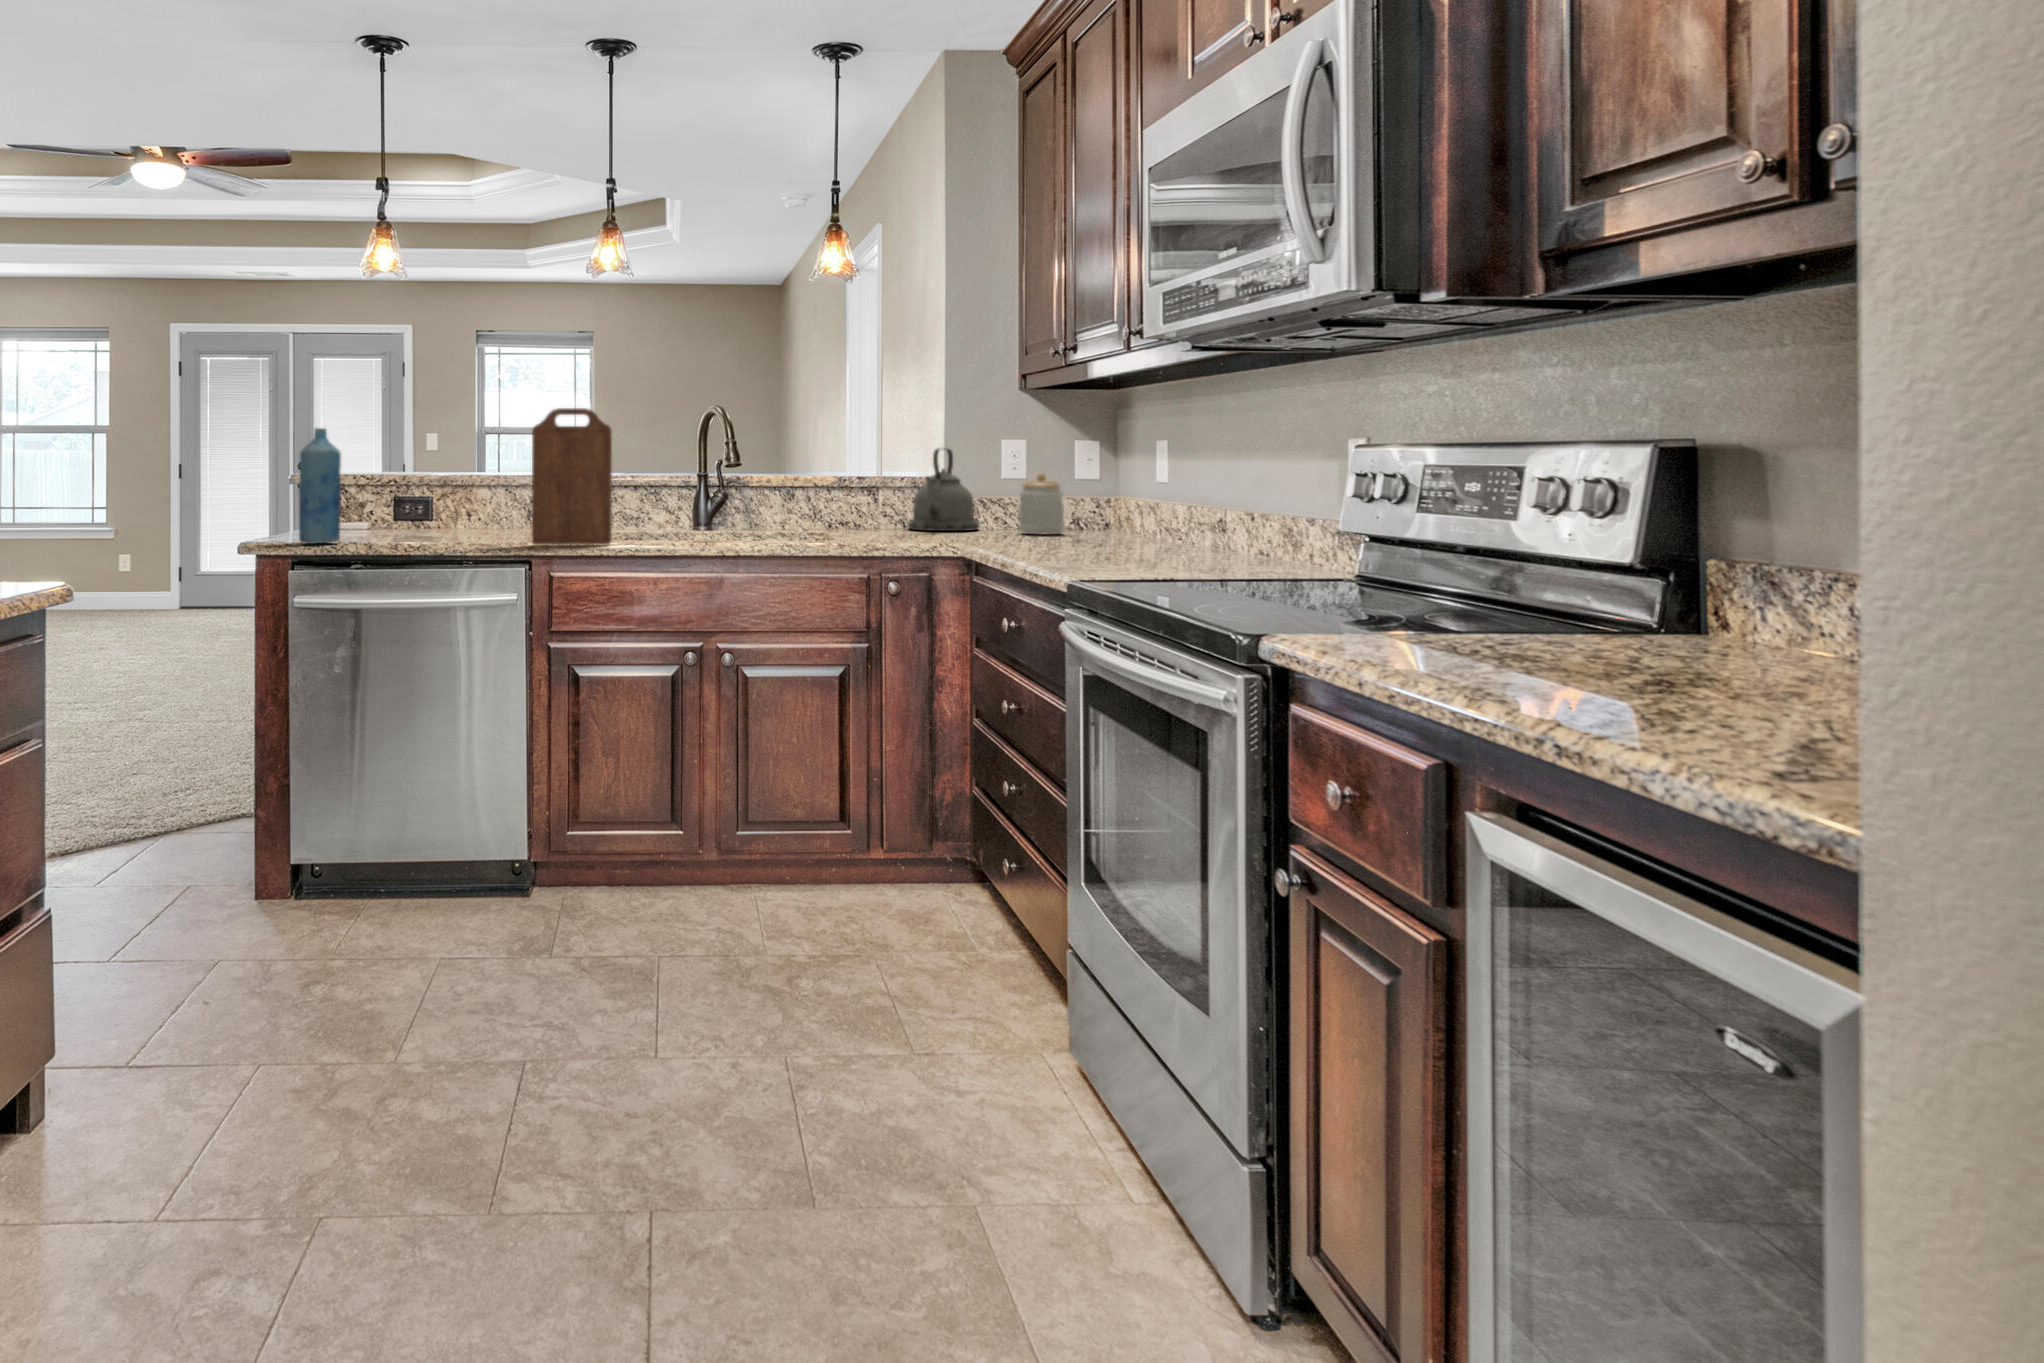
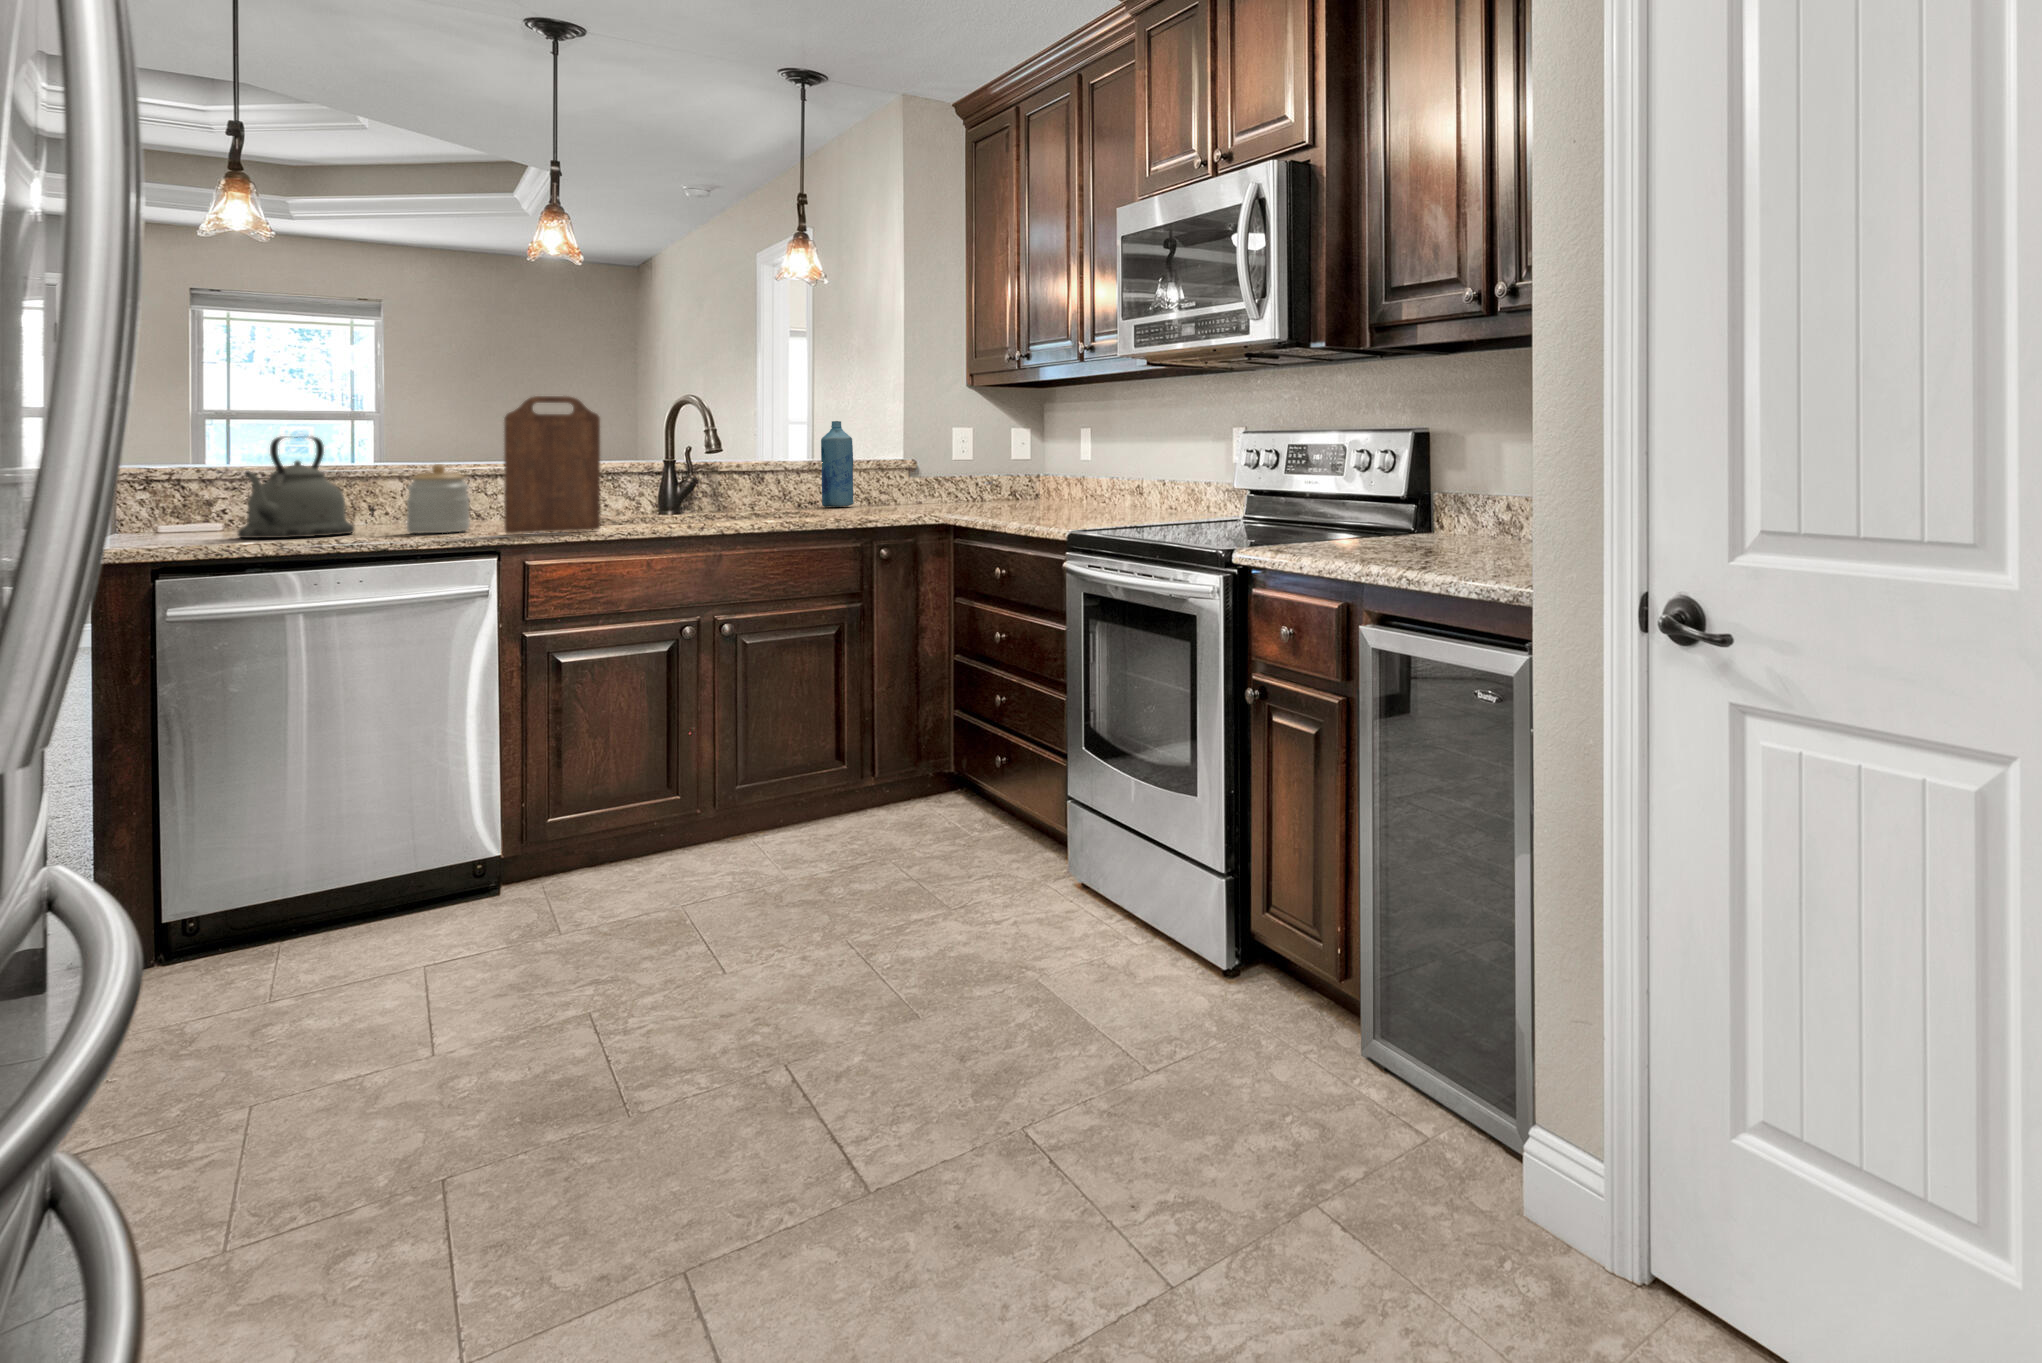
bottle: present [299,428,341,544] -> present [821,421,854,507]
kettle: present [908,449,980,531] -> present [238,436,354,538]
jar: present [1019,473,1064,534] -> present [407,464,470,533]

